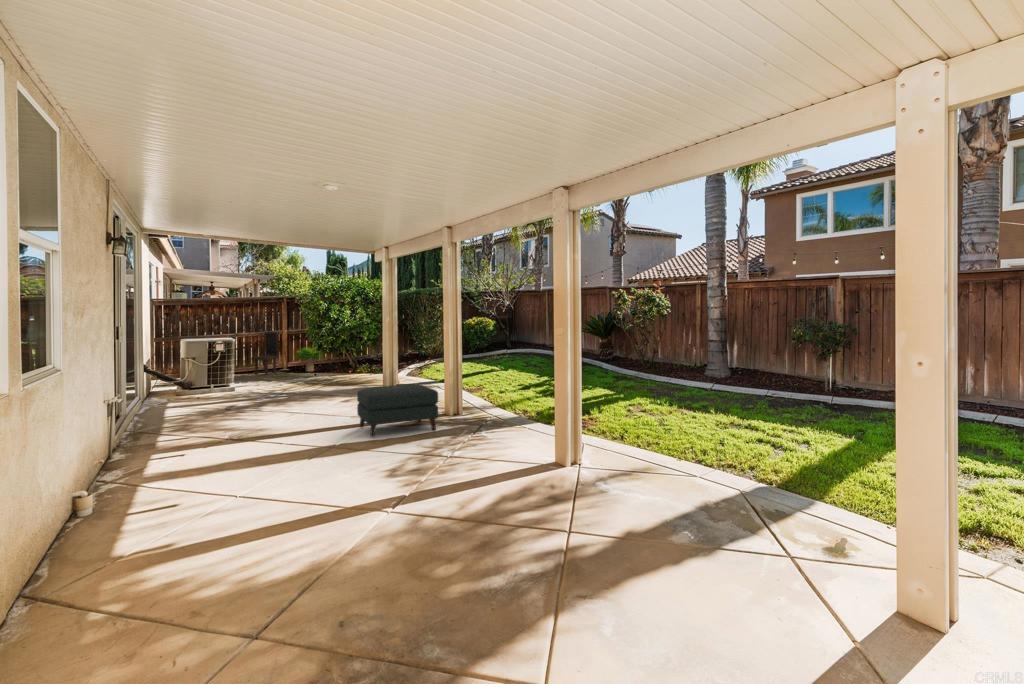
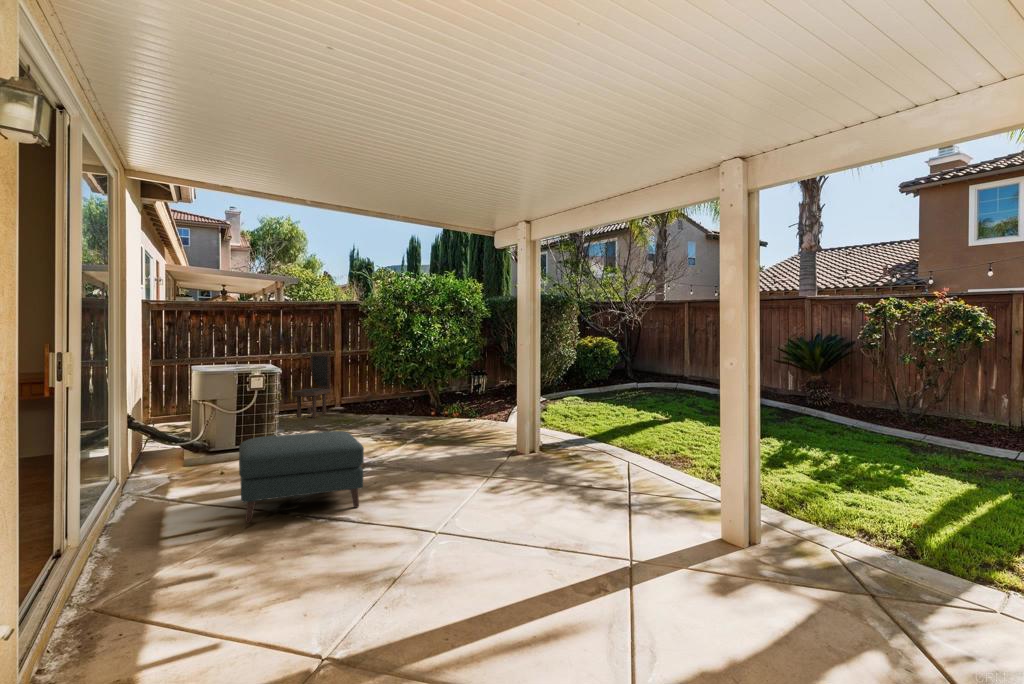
potted plant: present [296,347,322,371] -> none [351,374,397,412]
ottoman: present [357,384,438,437] -> present [239,431,364,523]

